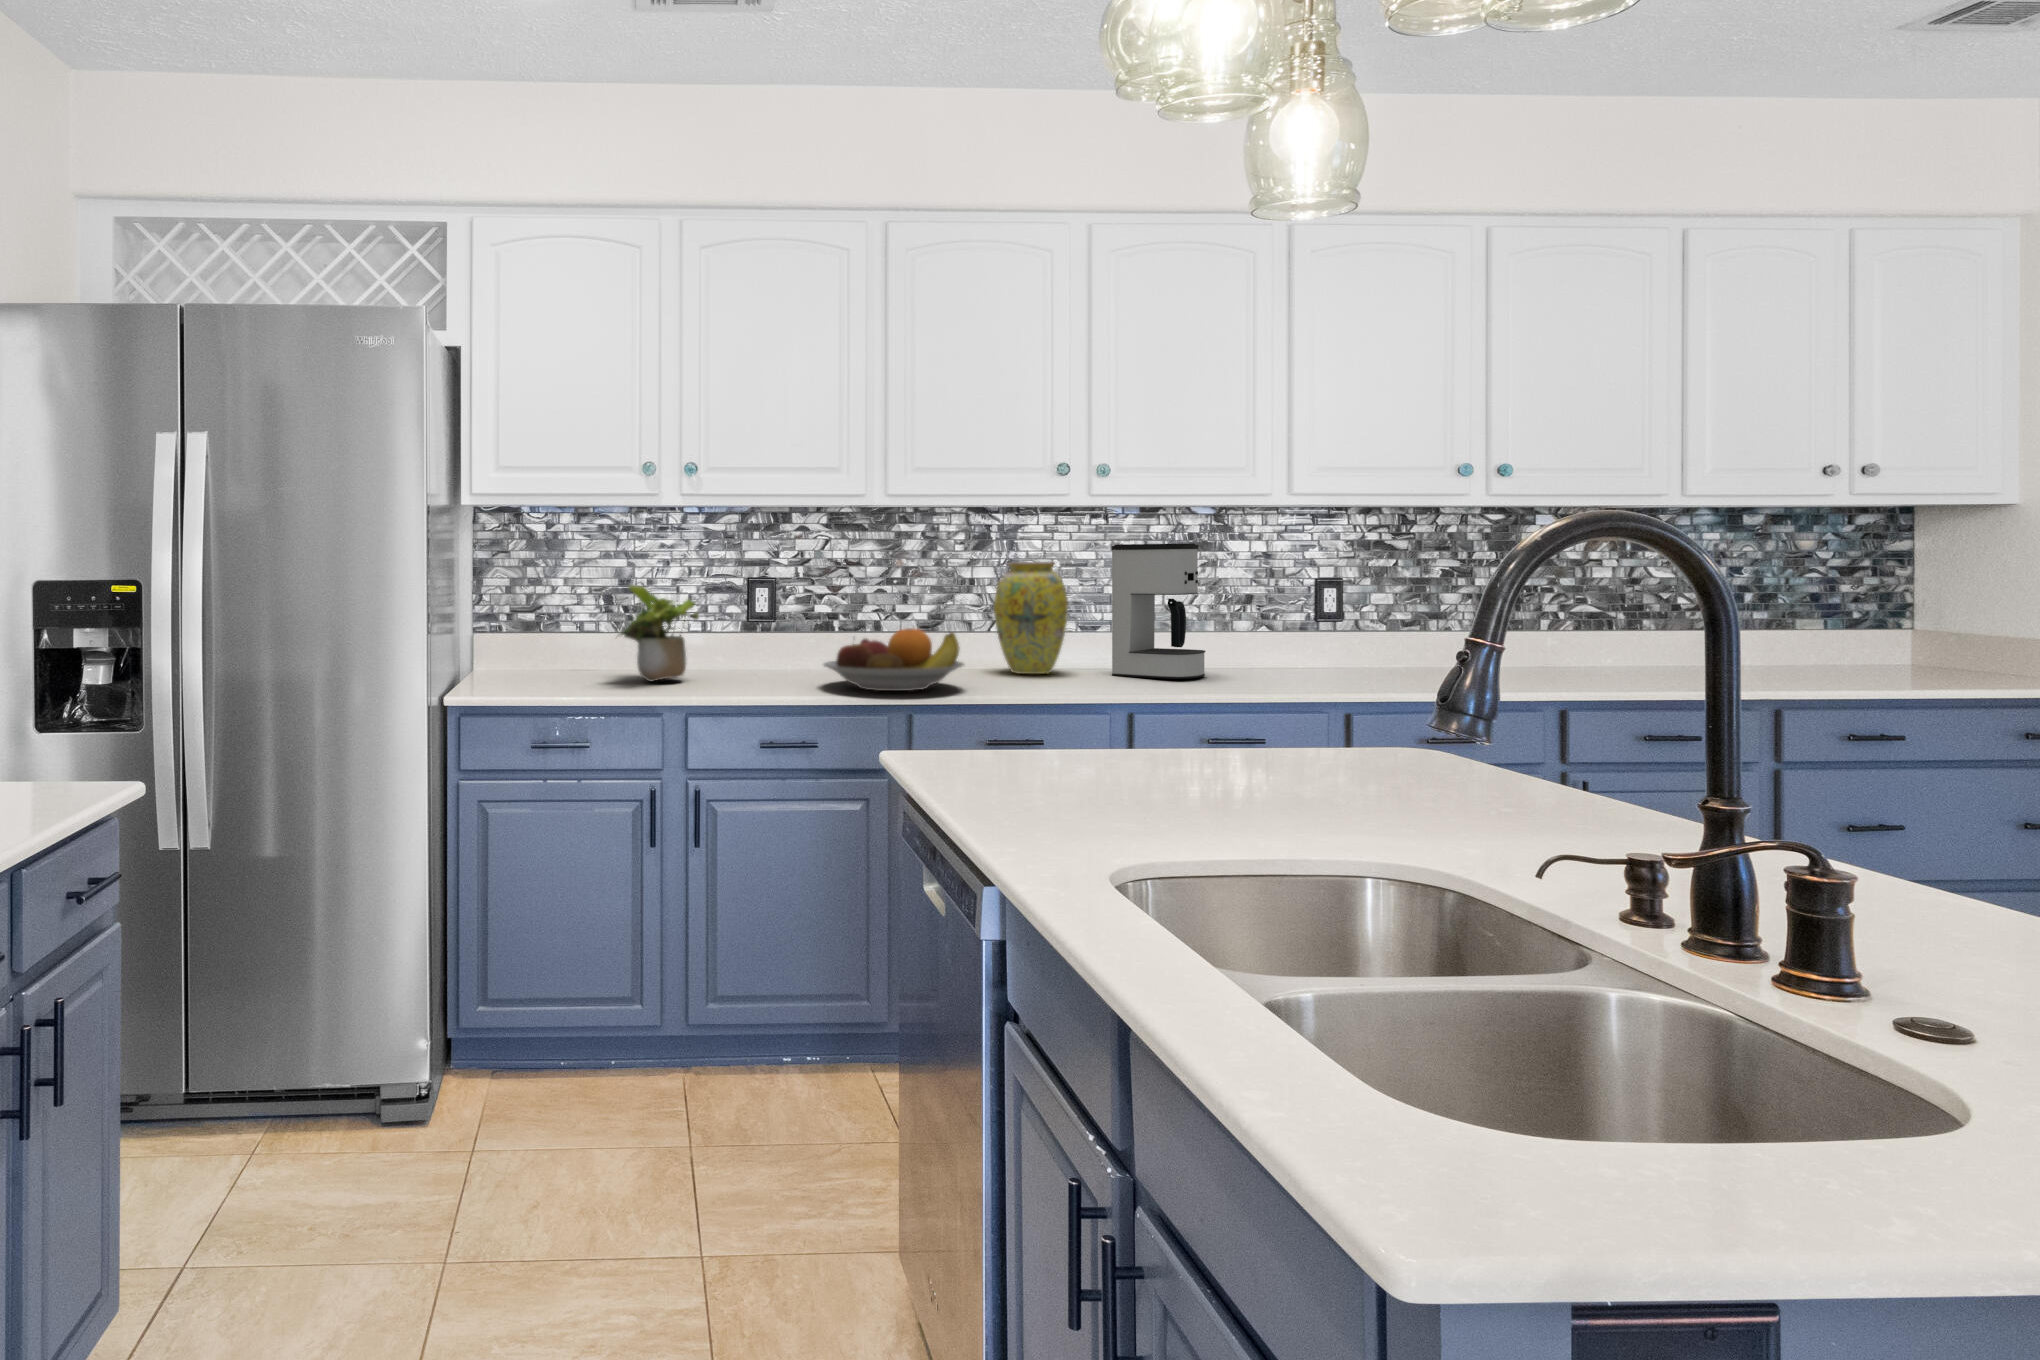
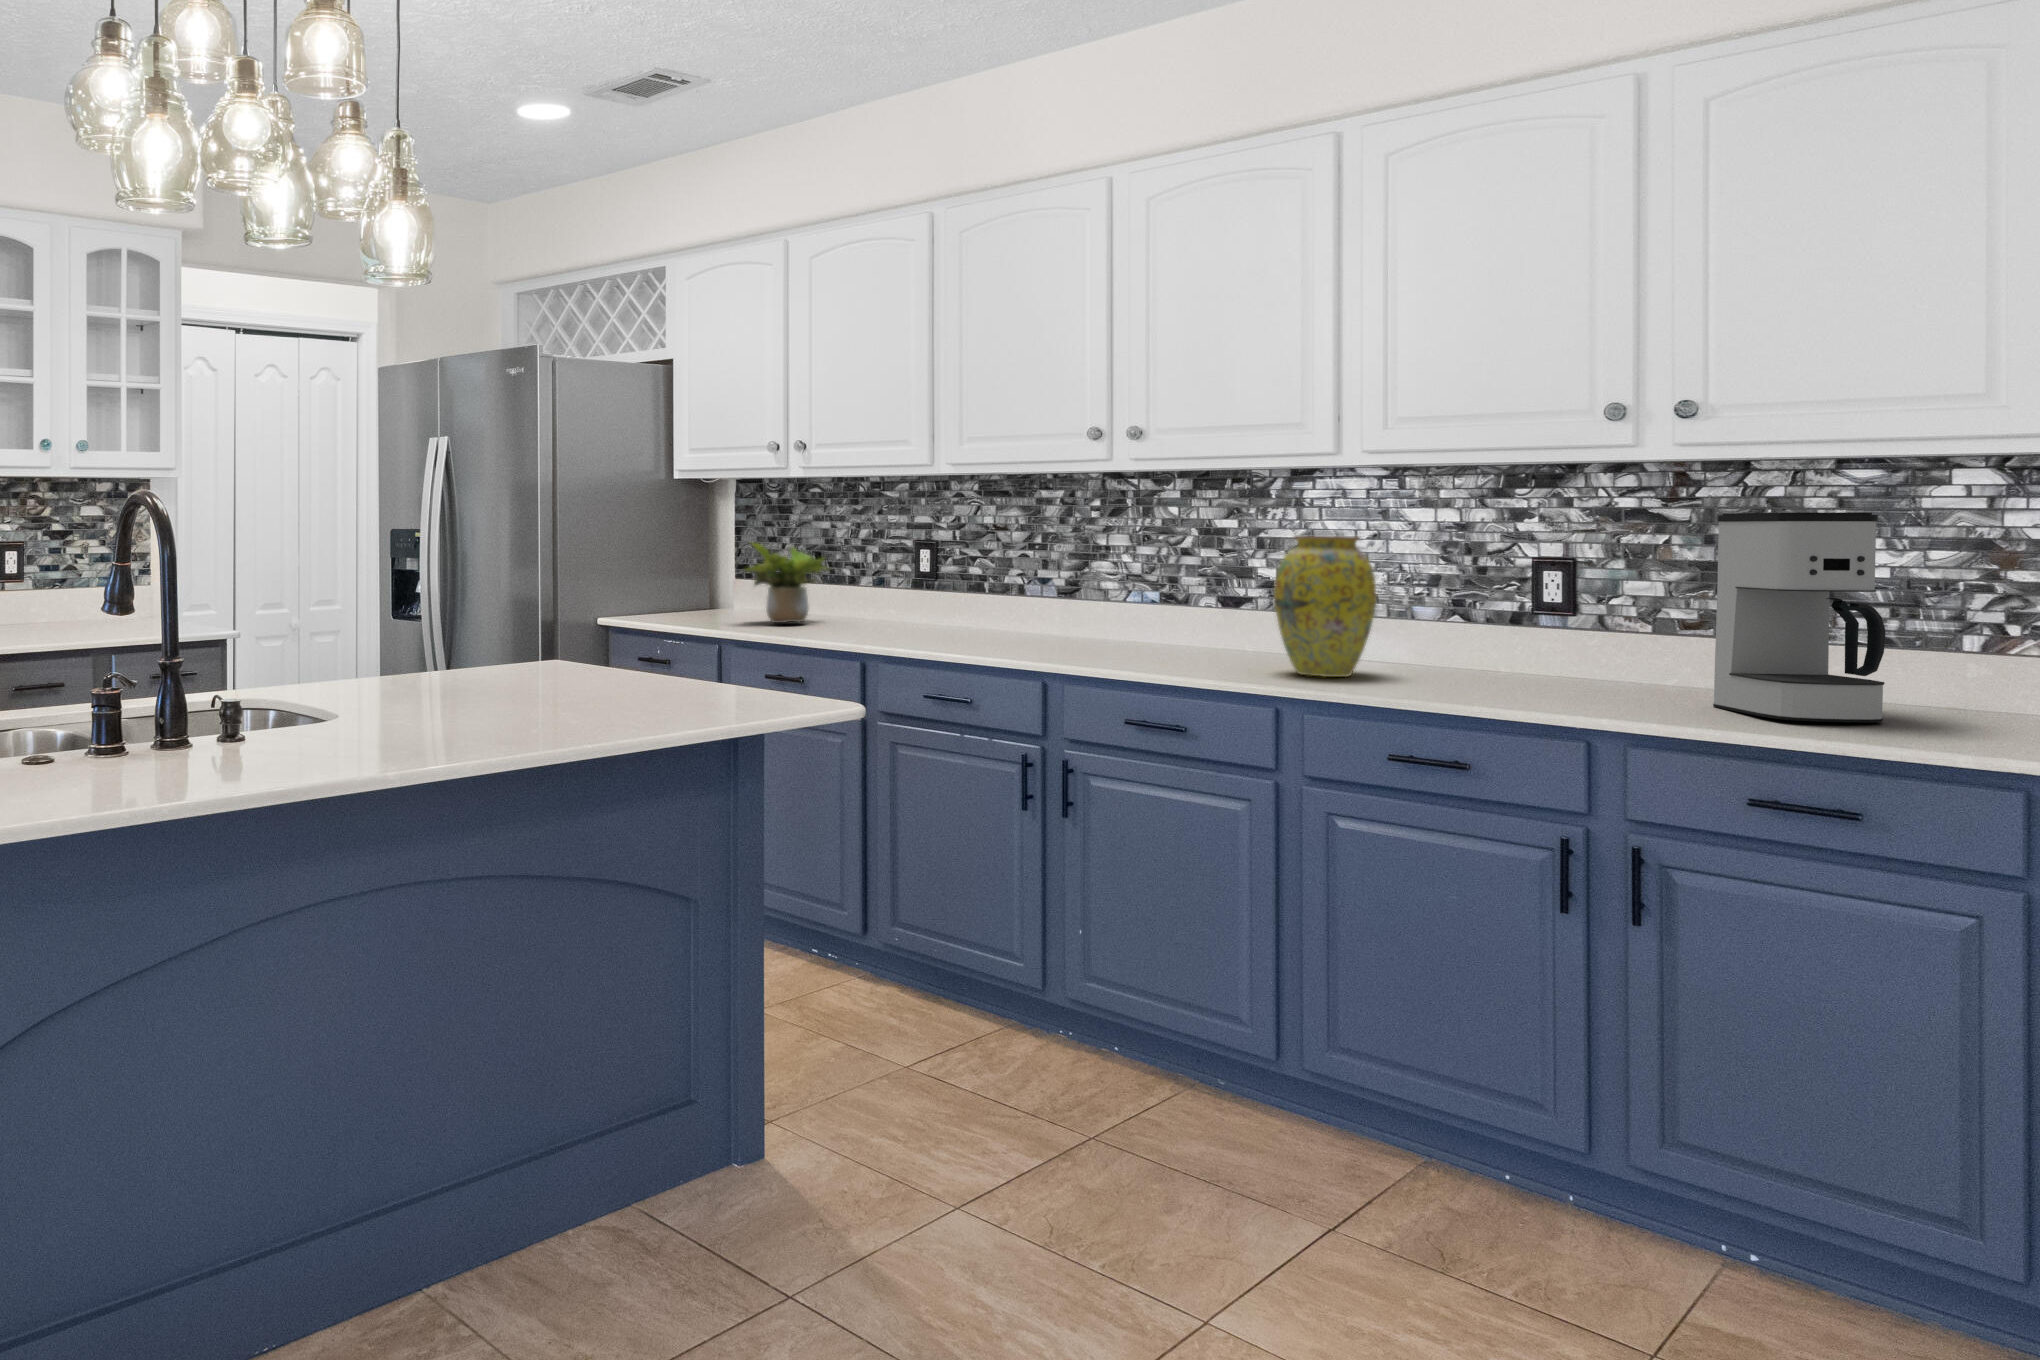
coffee maker: present [1112,544,1205,679] -> present [1713,512,1886,723]
vase: present [994,562,1068,674] -> present [1274,536,1376,677]
fruit bowl: present [824,628,964,691] -> none [836,587,969,644]

